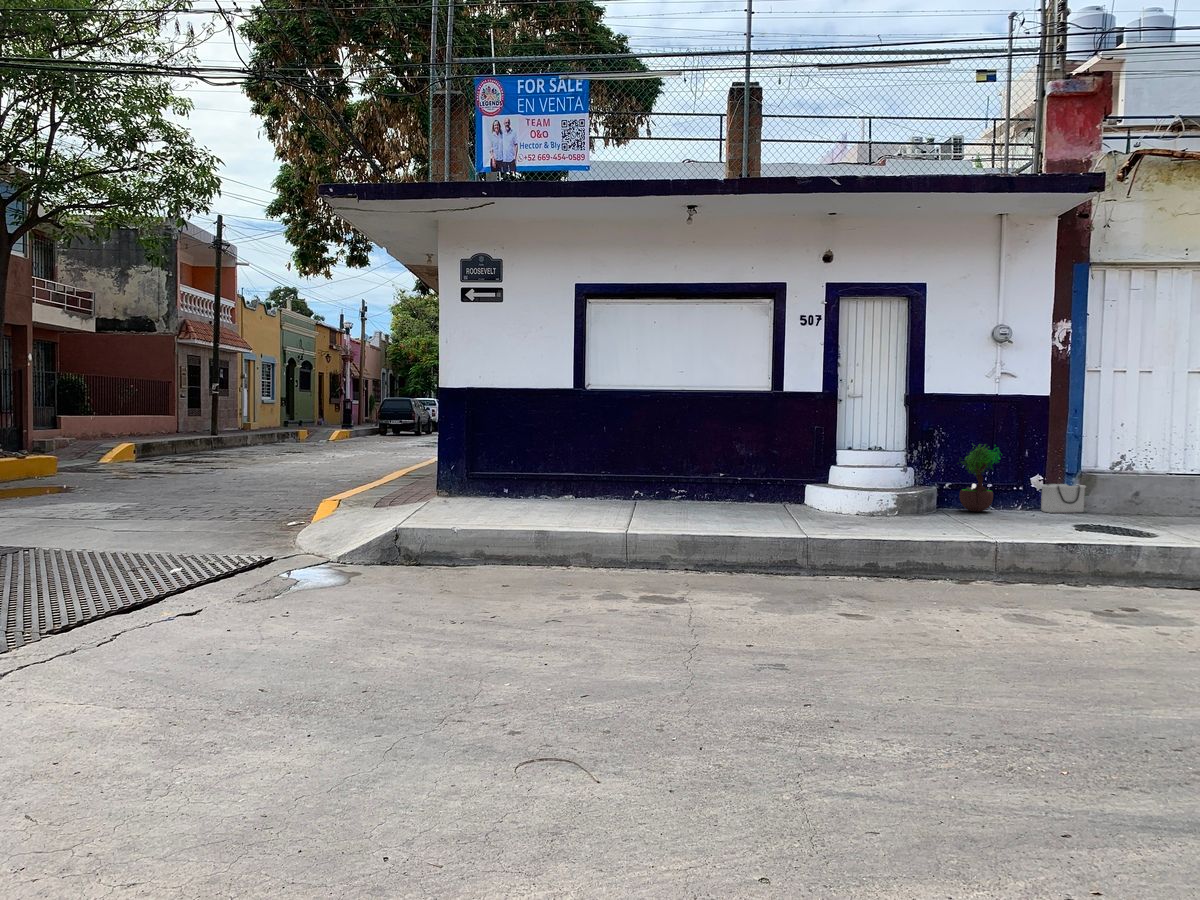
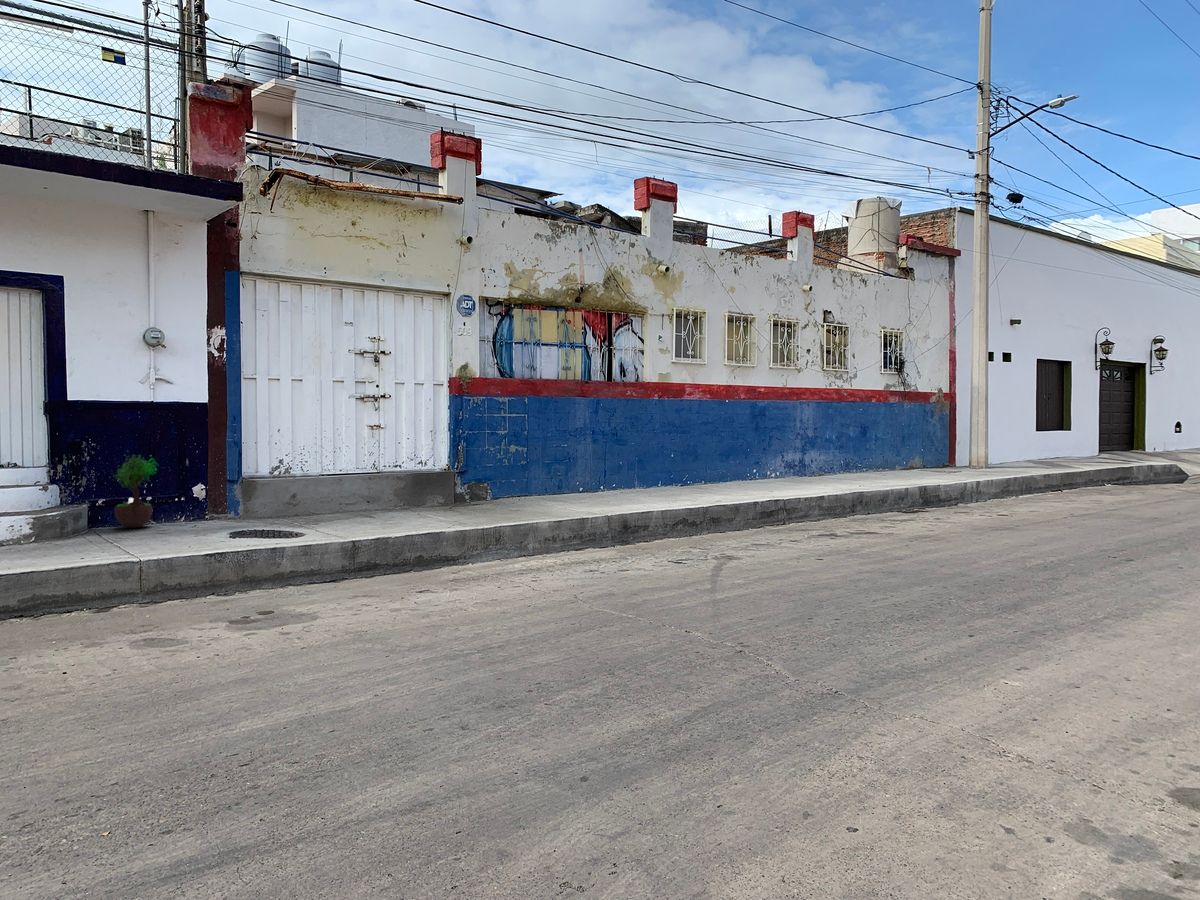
storage bin: present [1041,484,1086,513] -> none [203,490,248,521]

